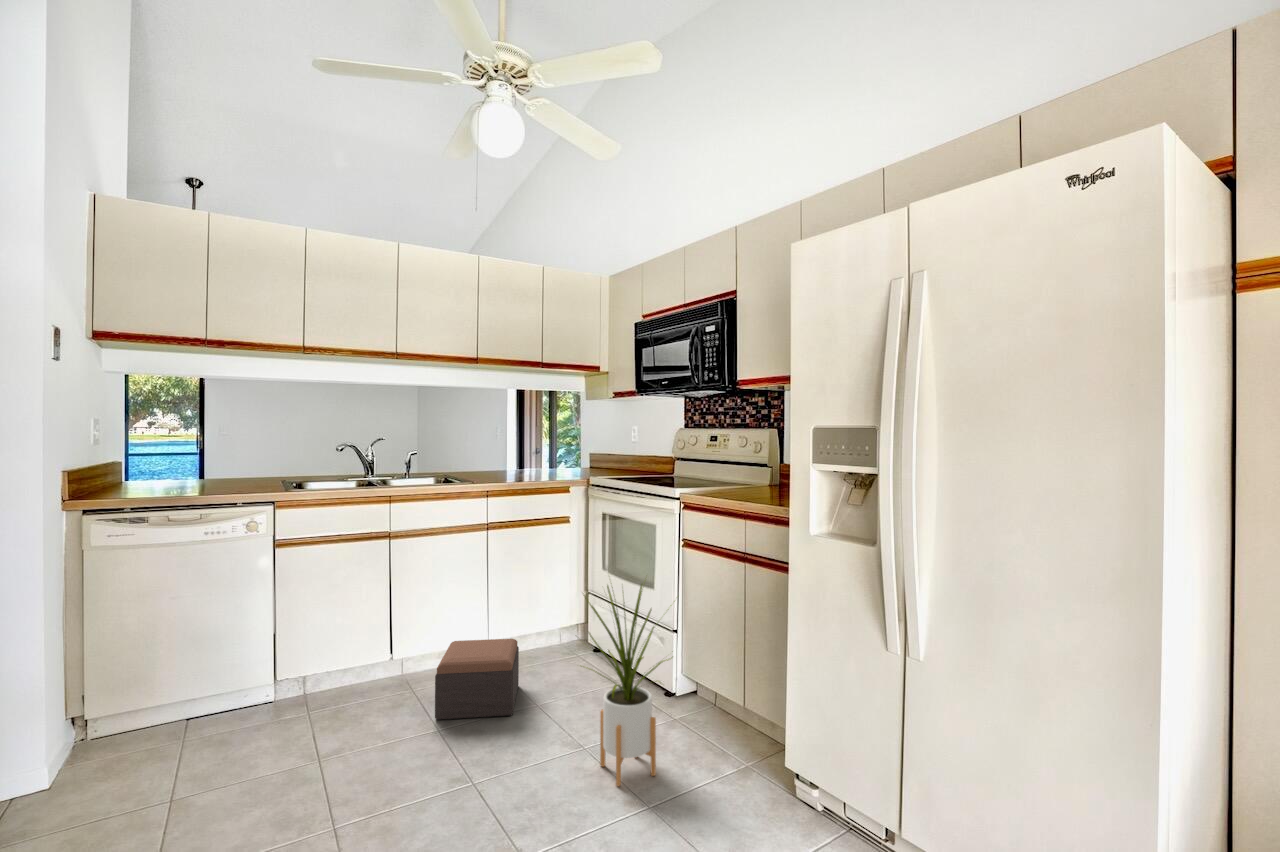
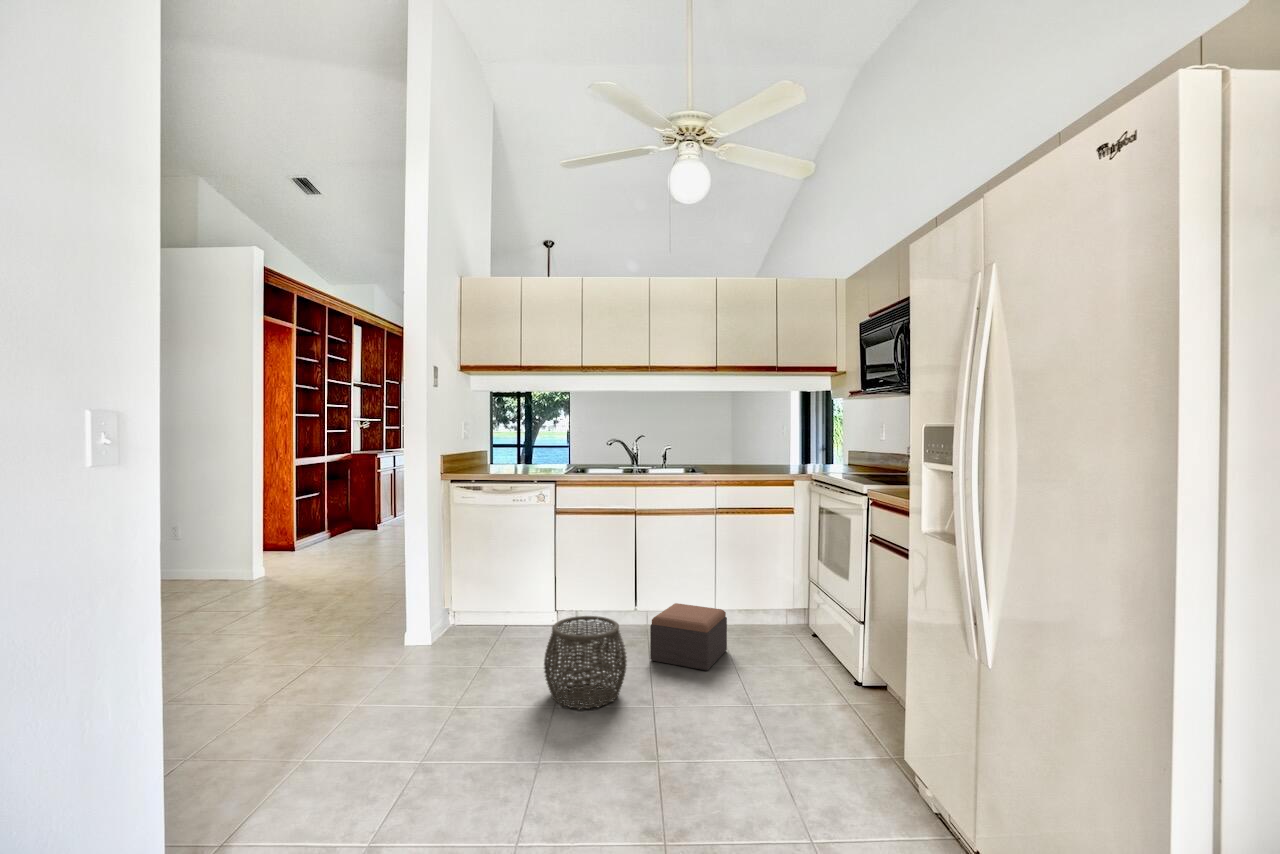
house plant: present [585,584,675,786] -> none [722,556,824,744]
woven basket: none [309,680,433,821] -> present [544,616,627,709]

